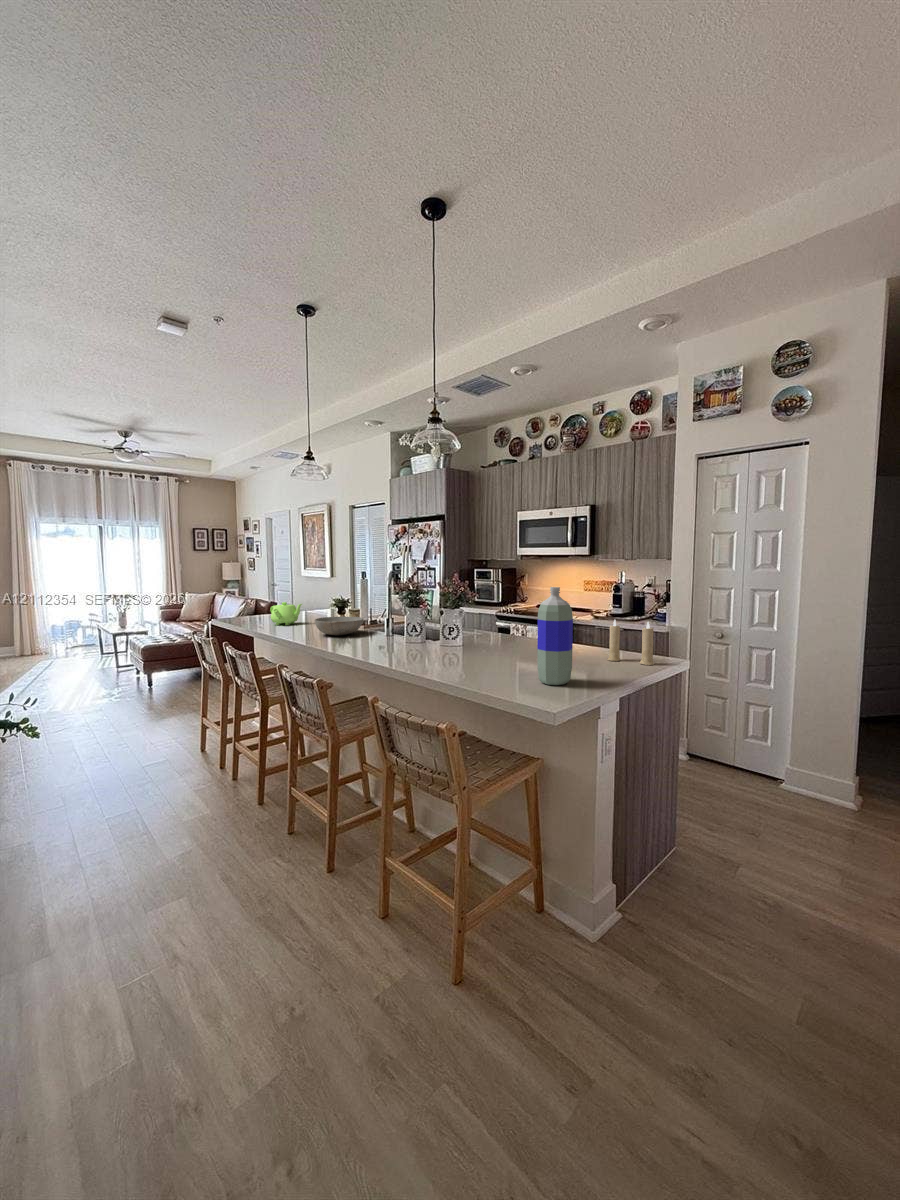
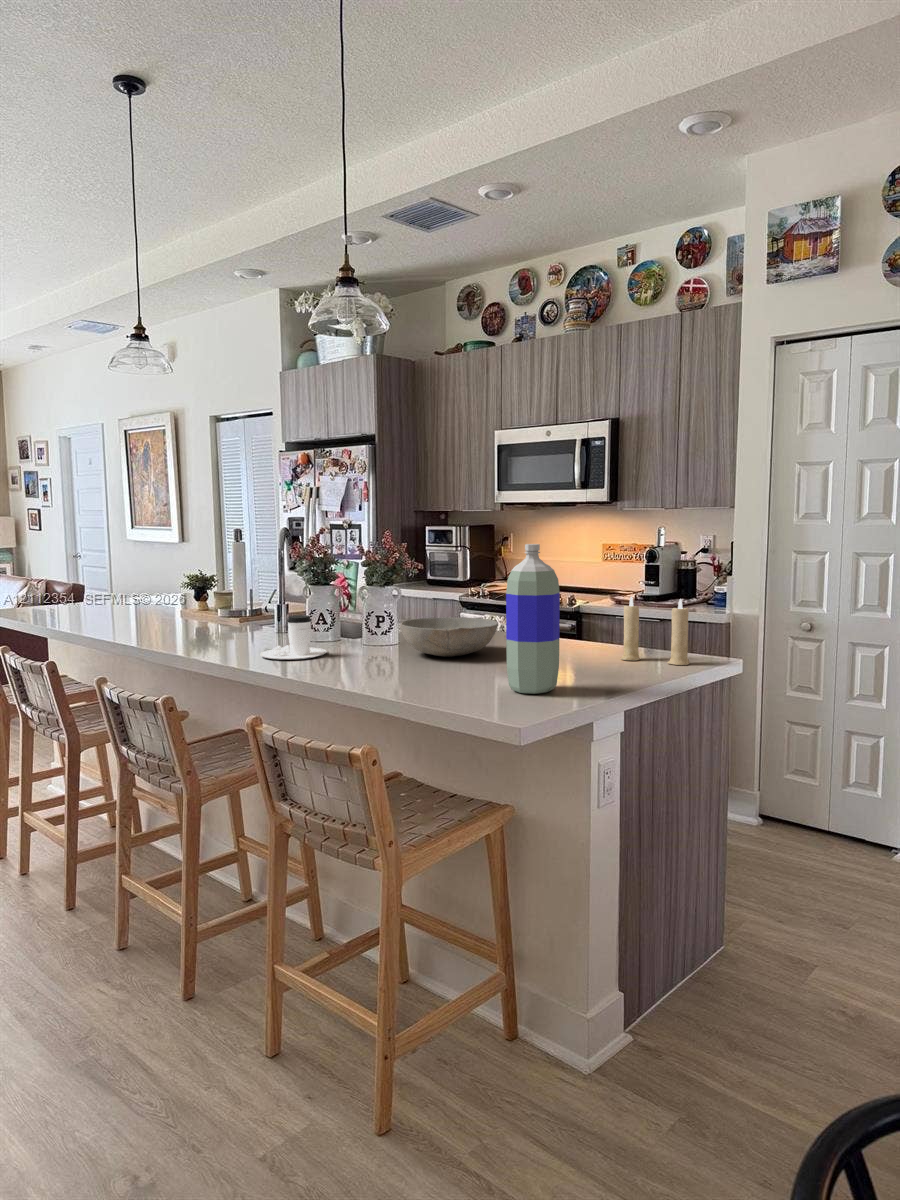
teapot: present [270,602,302,625] -> none [78,578,134,617]
bowl: present [315,616,363,636] -> present [400,617,498,657]
coffee cup: none [378,628,419,656] -> present [260,615,327,660]

